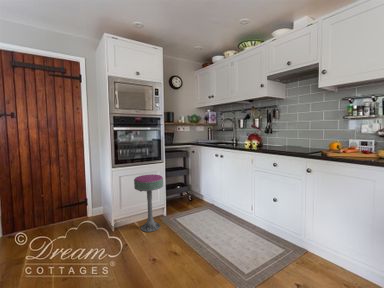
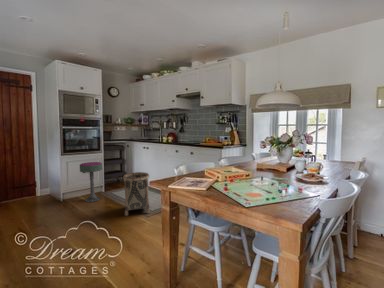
basket: none [196,198,240,275] -> present [123,172,150,216]

